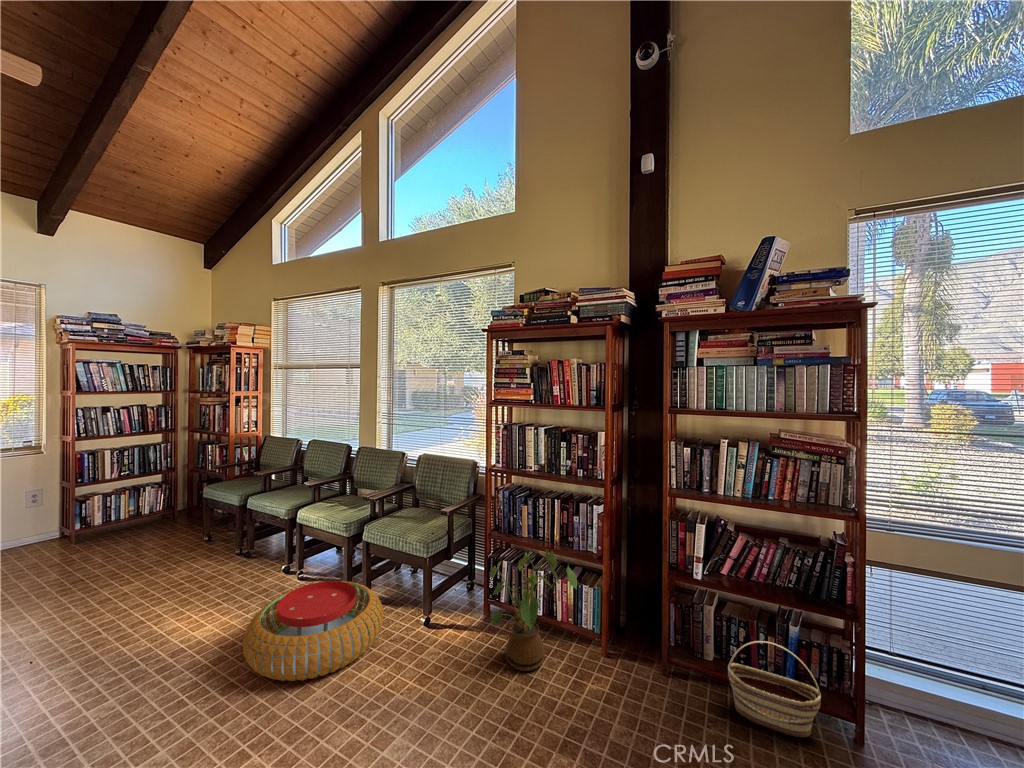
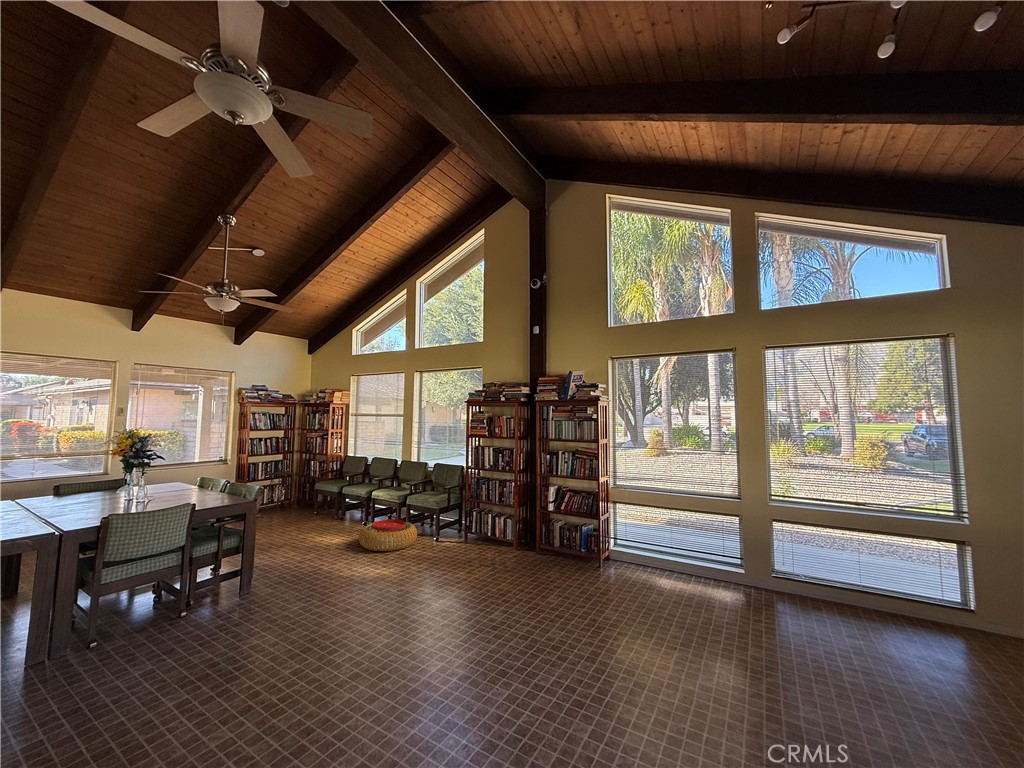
side table: none [121,463,178,538] -> present [266,471,296,512]
house plant: present [490,549,577,671] -> none [463,502,502,552]
basket: present [728,641,821,737] -> none [558,532,588,566]

